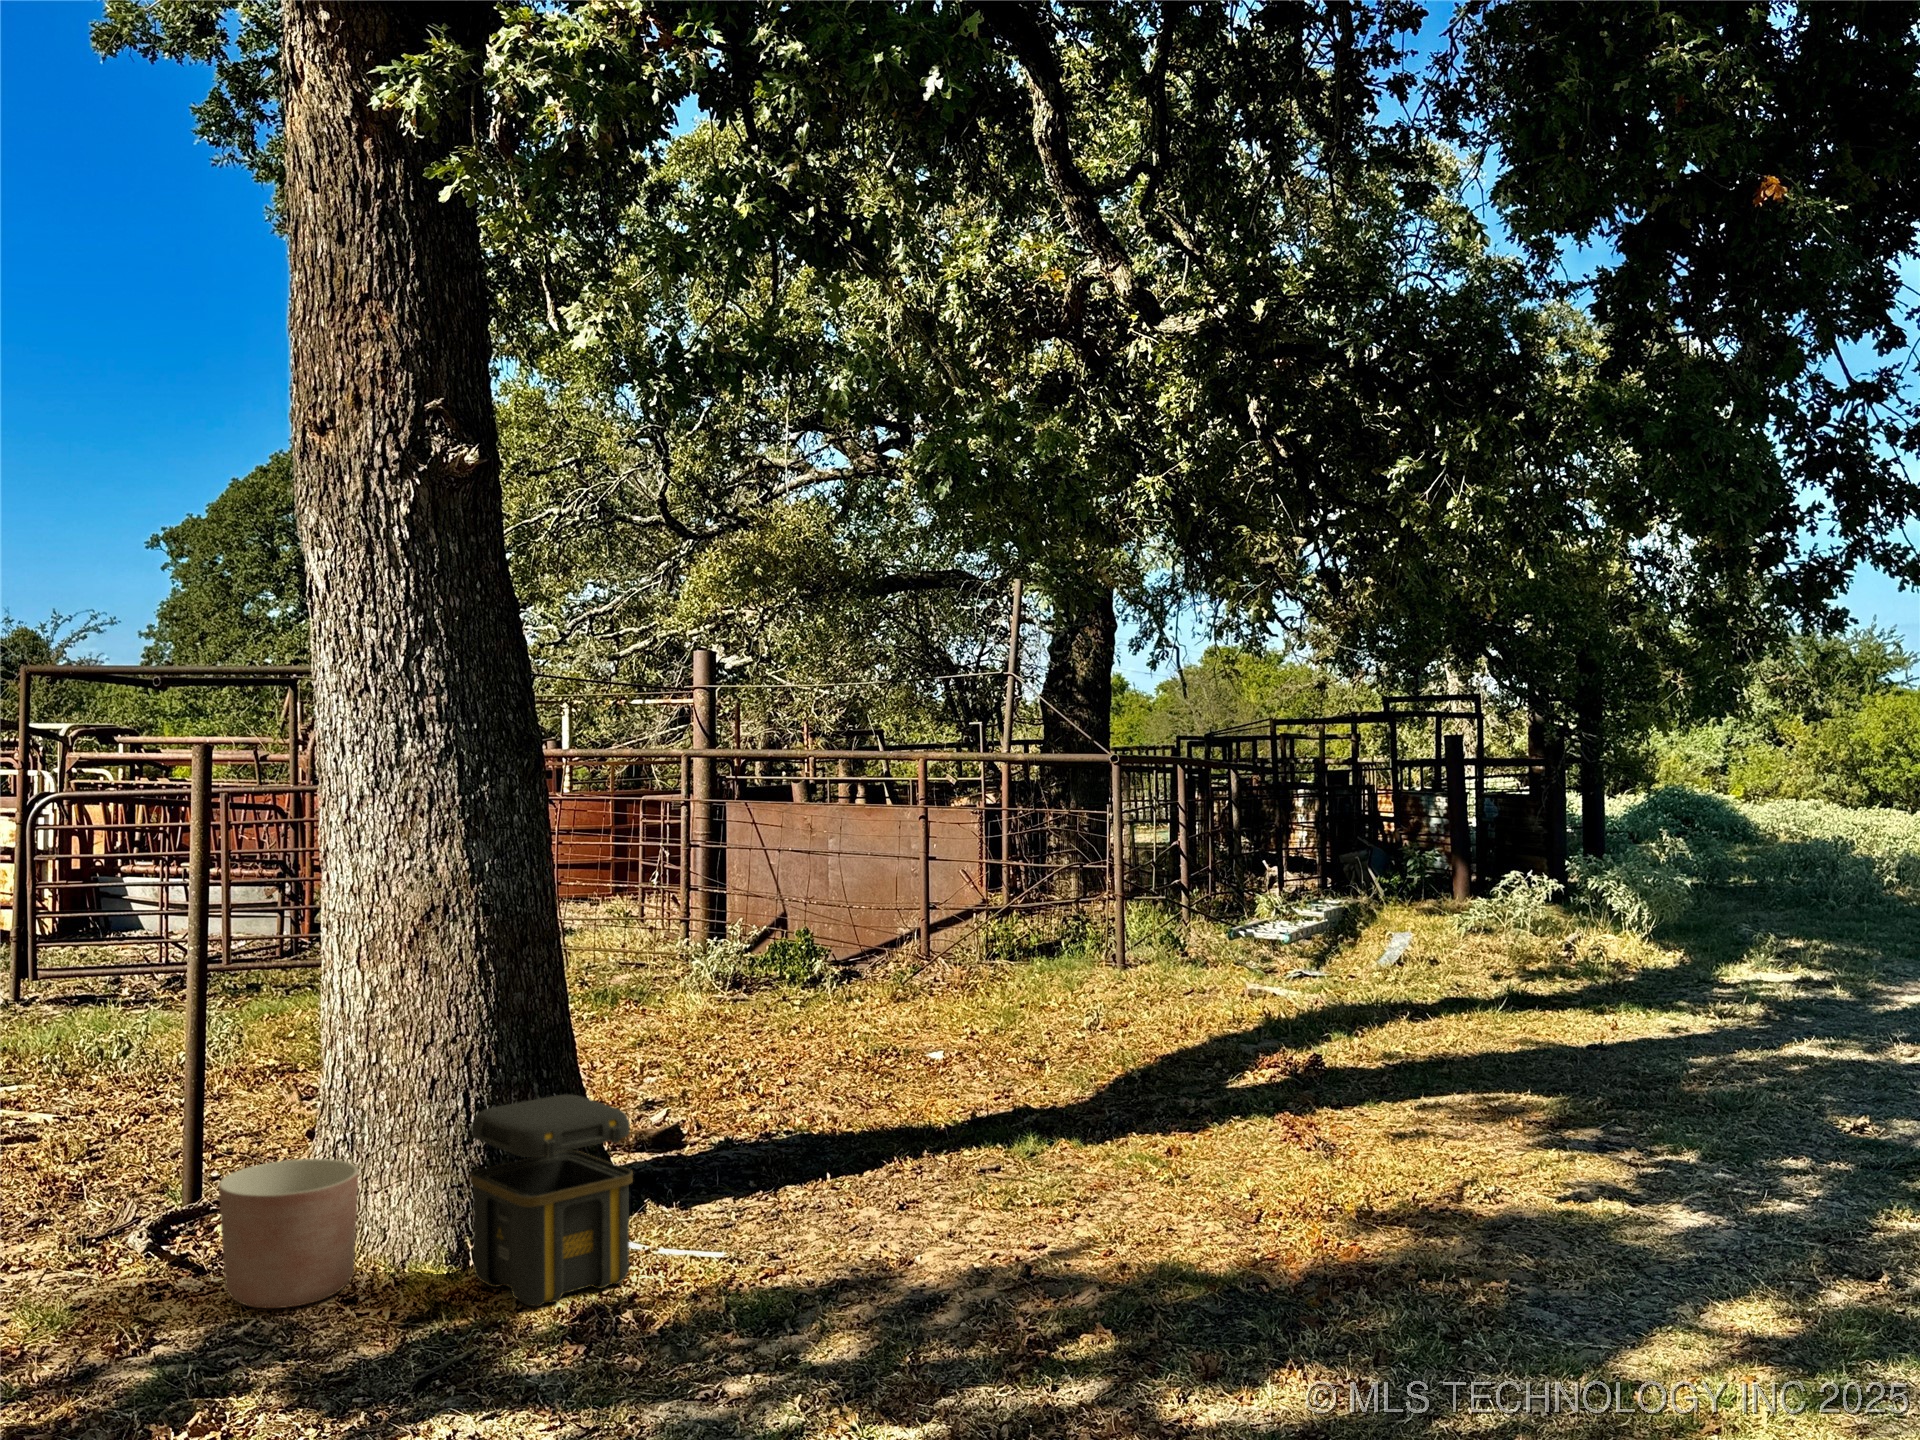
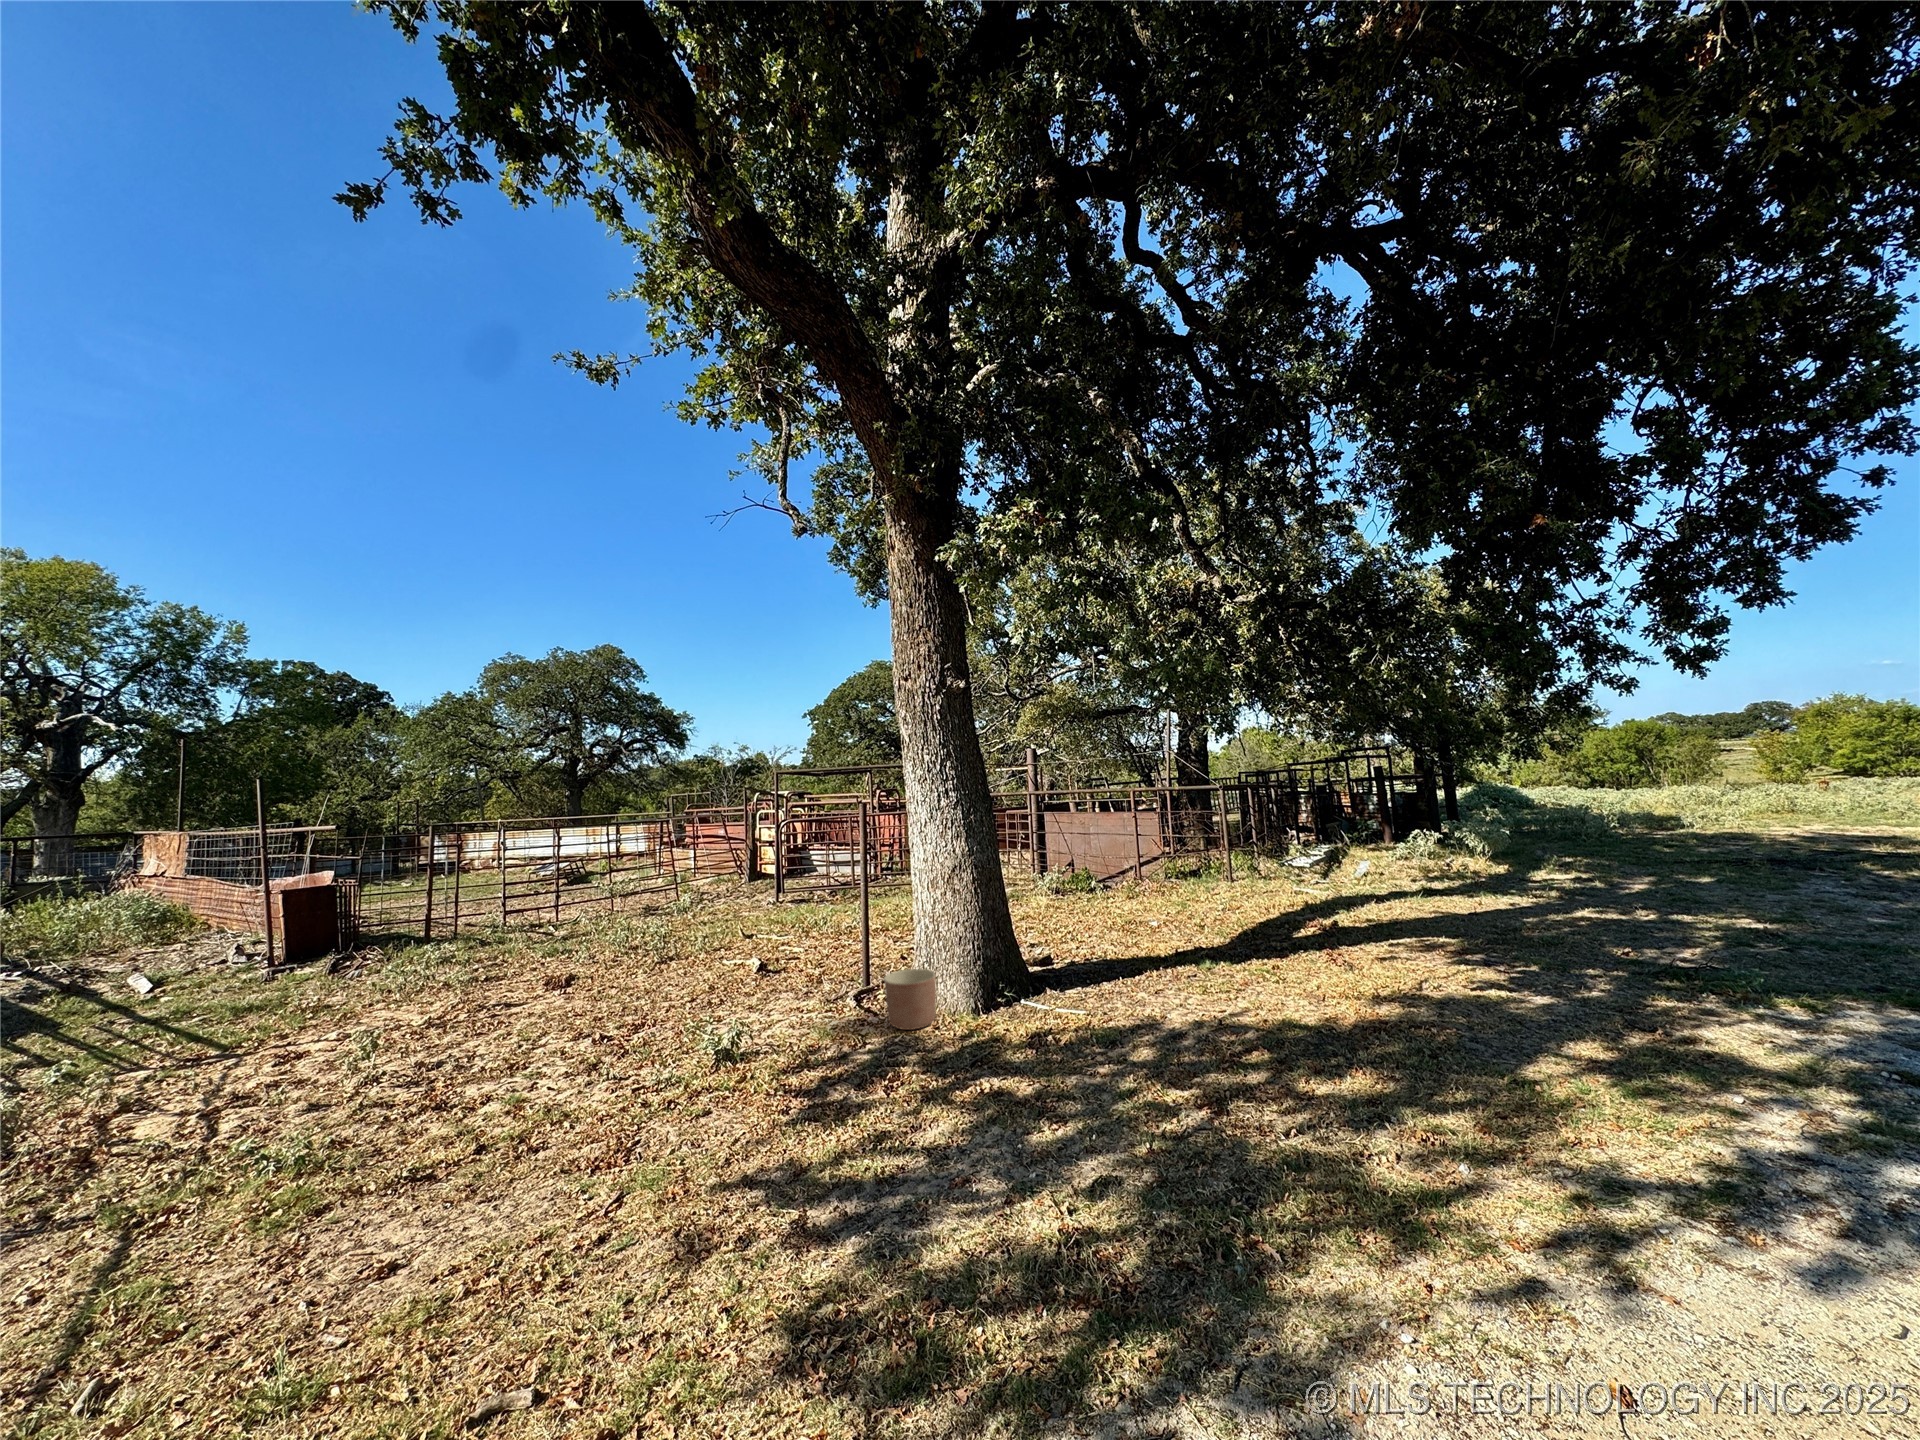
toolbox: present [470,1095,633,1306] -> none [979,942,1046,1031]

